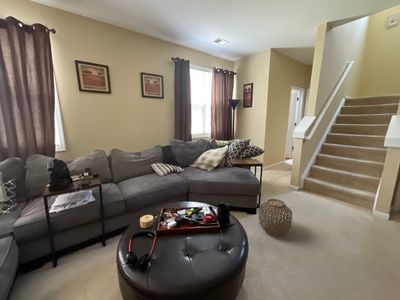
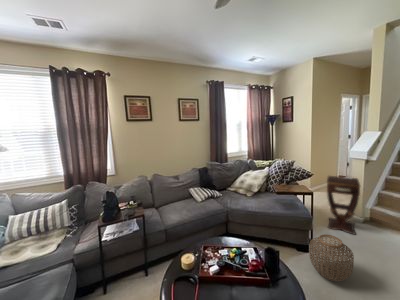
side table: none [274,153,301,201] -> present [327,176,360,234]

